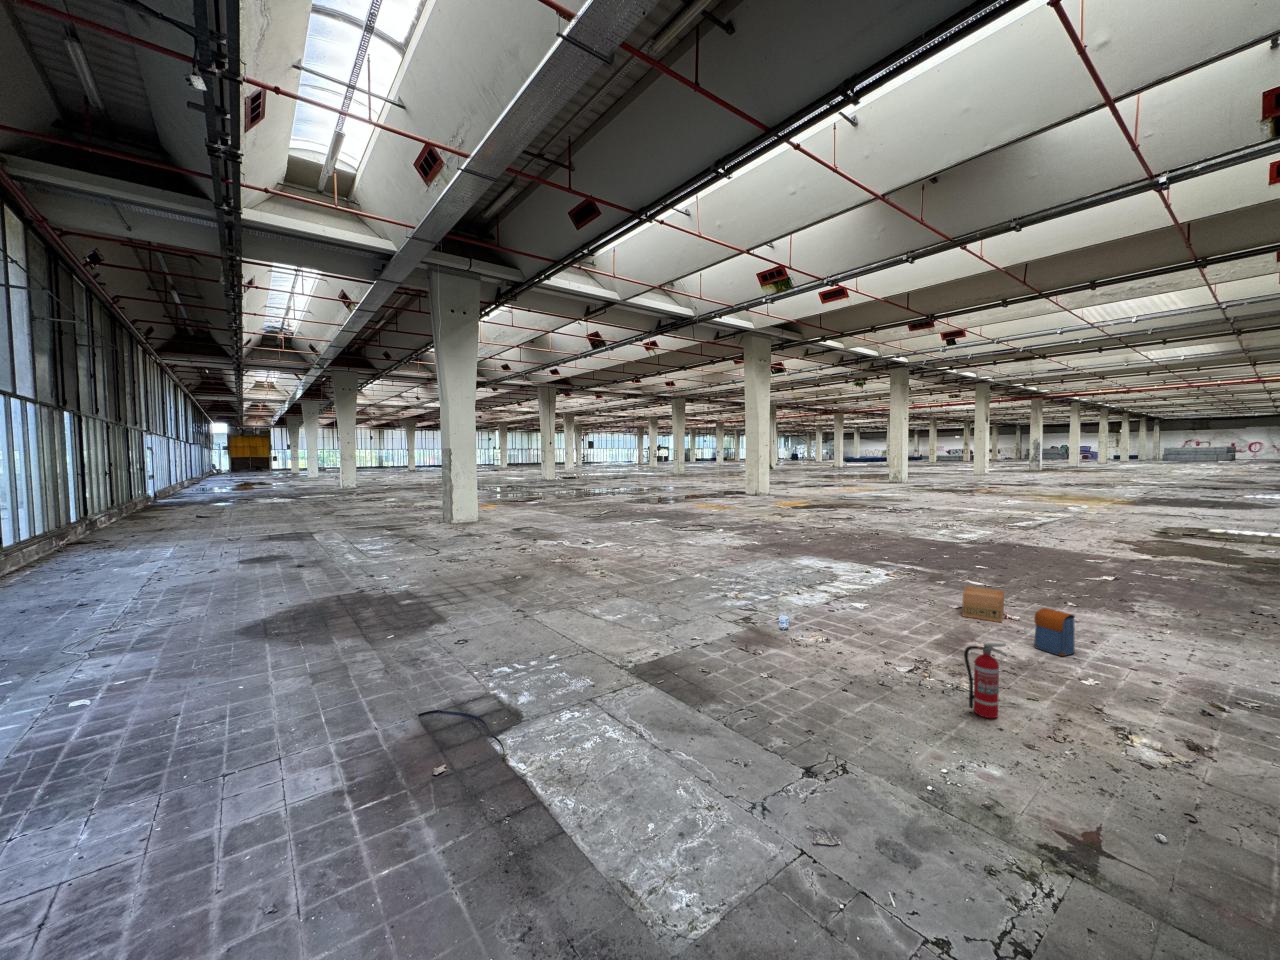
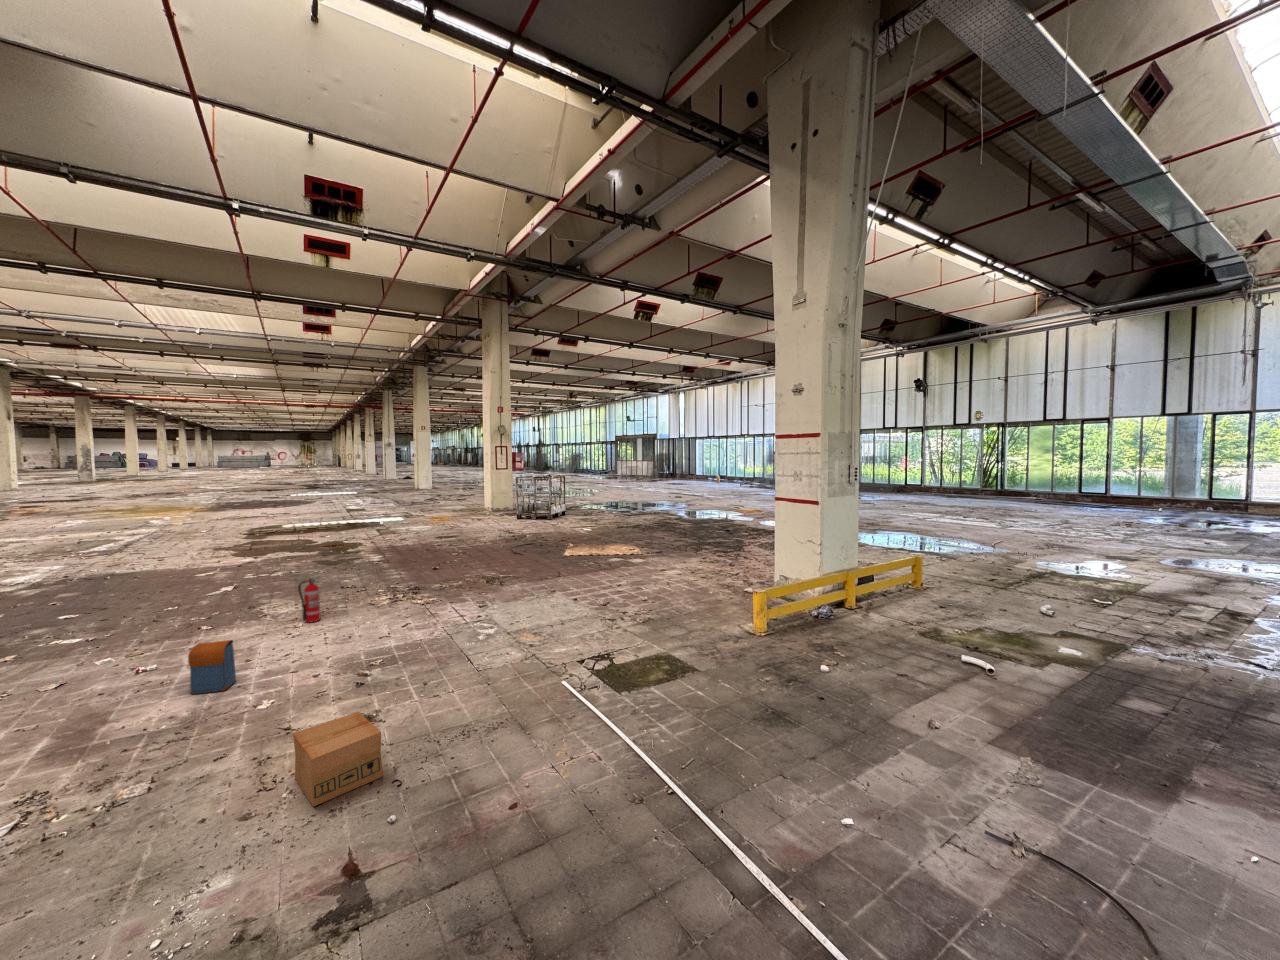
cardboard box: present [962,586,1004,623] -> present [293,712,383,806]
fire extinguisher: present [964,643,1006,718] -> present [298,574,321,623]

